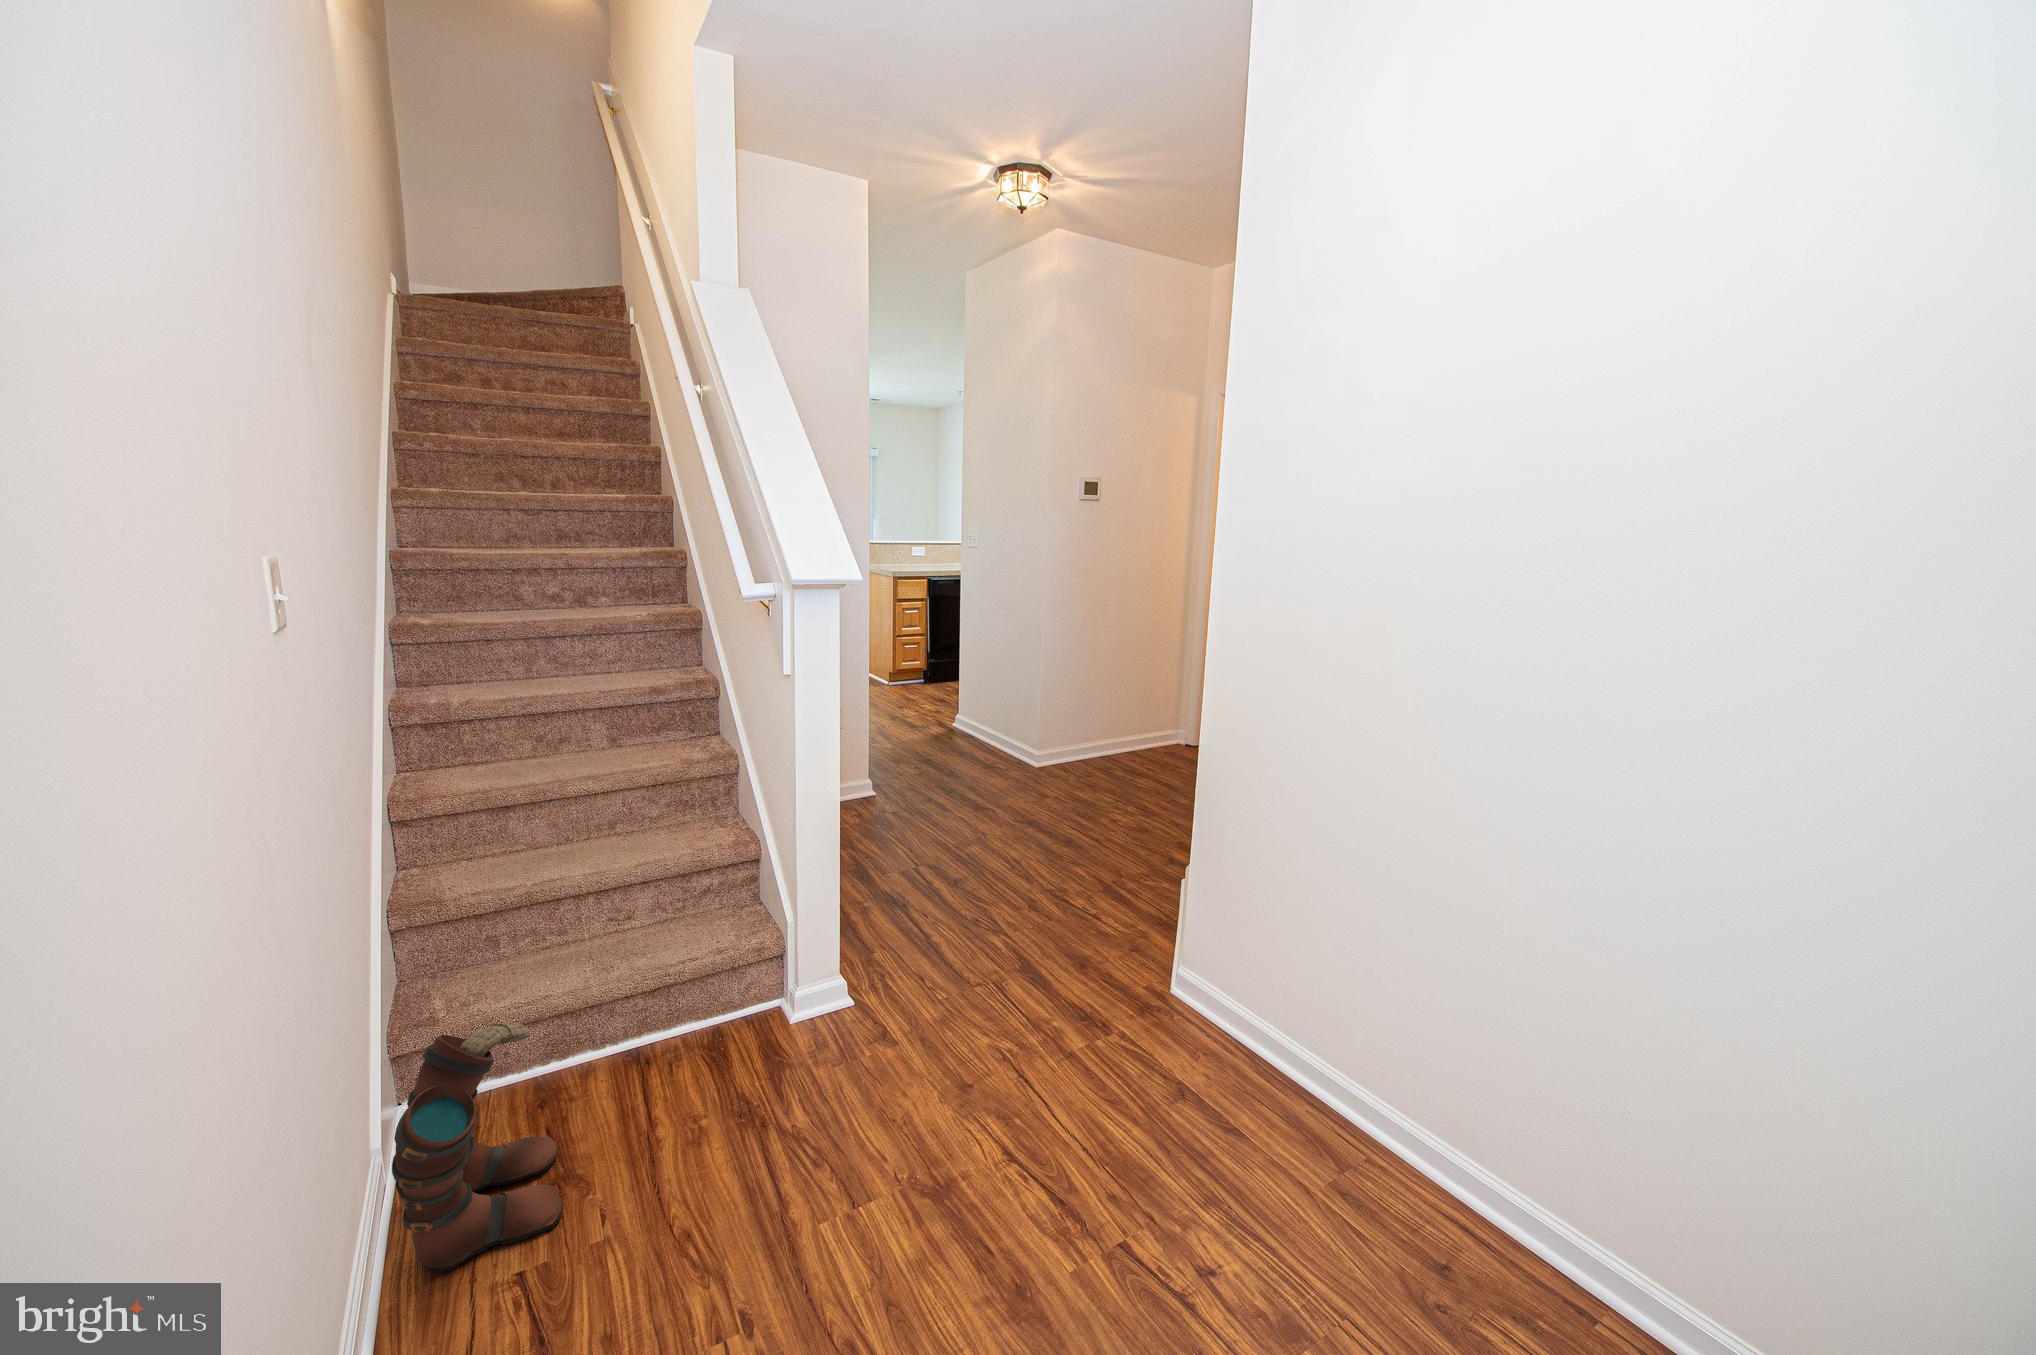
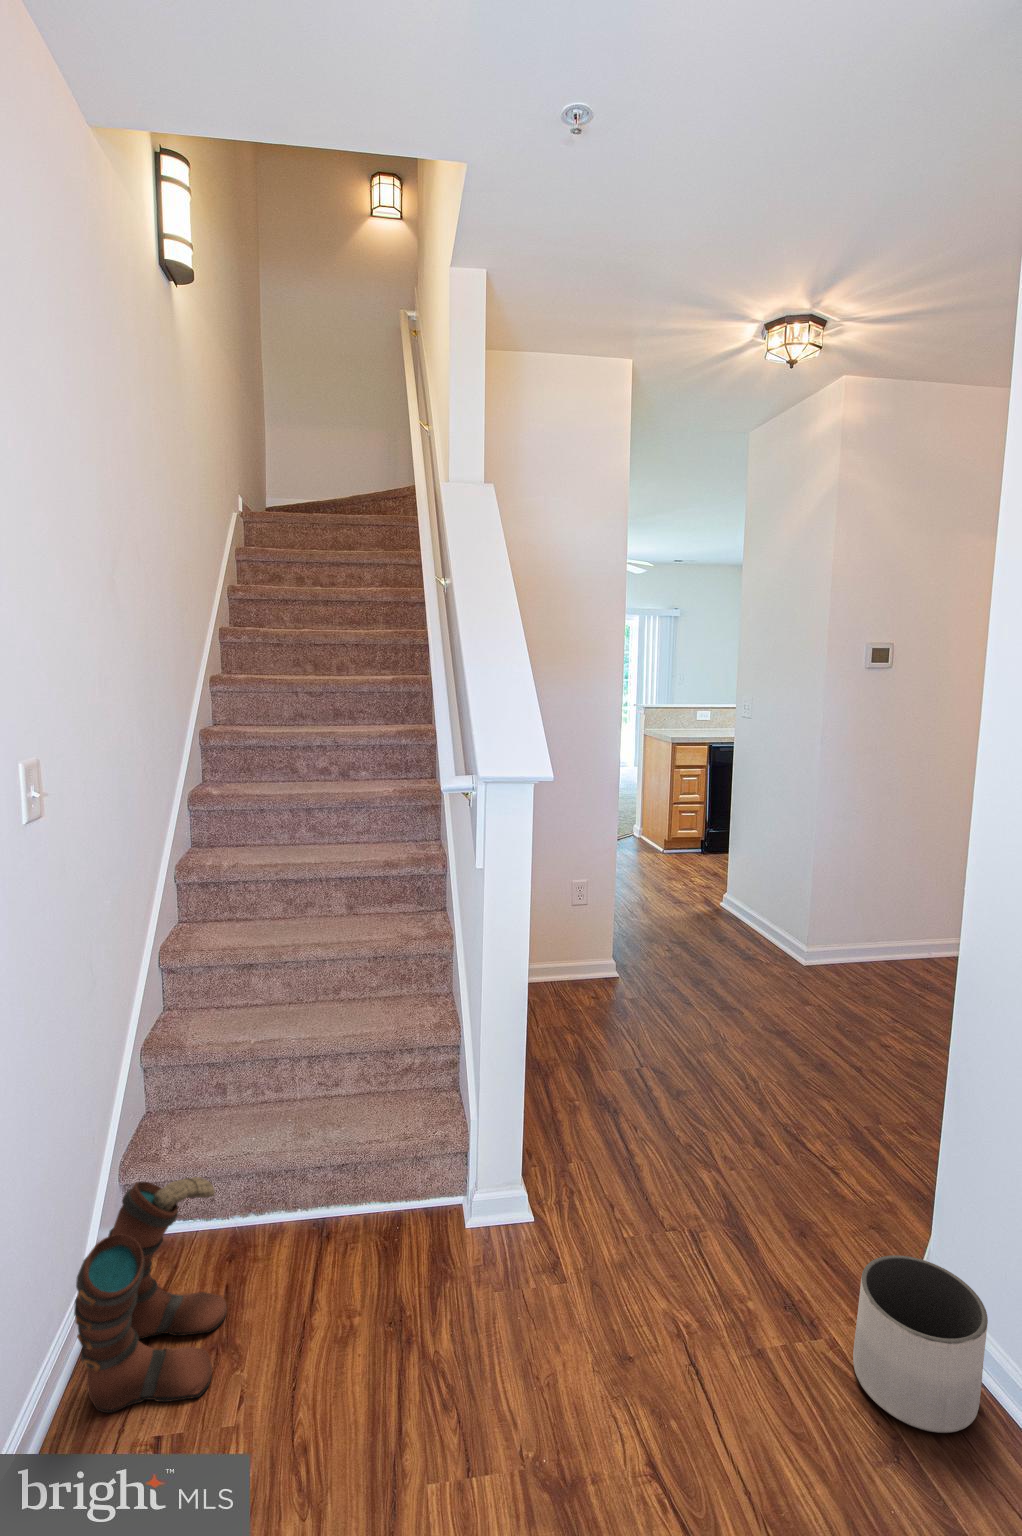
planter: none [1140,954,1236,1074] -> present [853,1255,988,1433]

